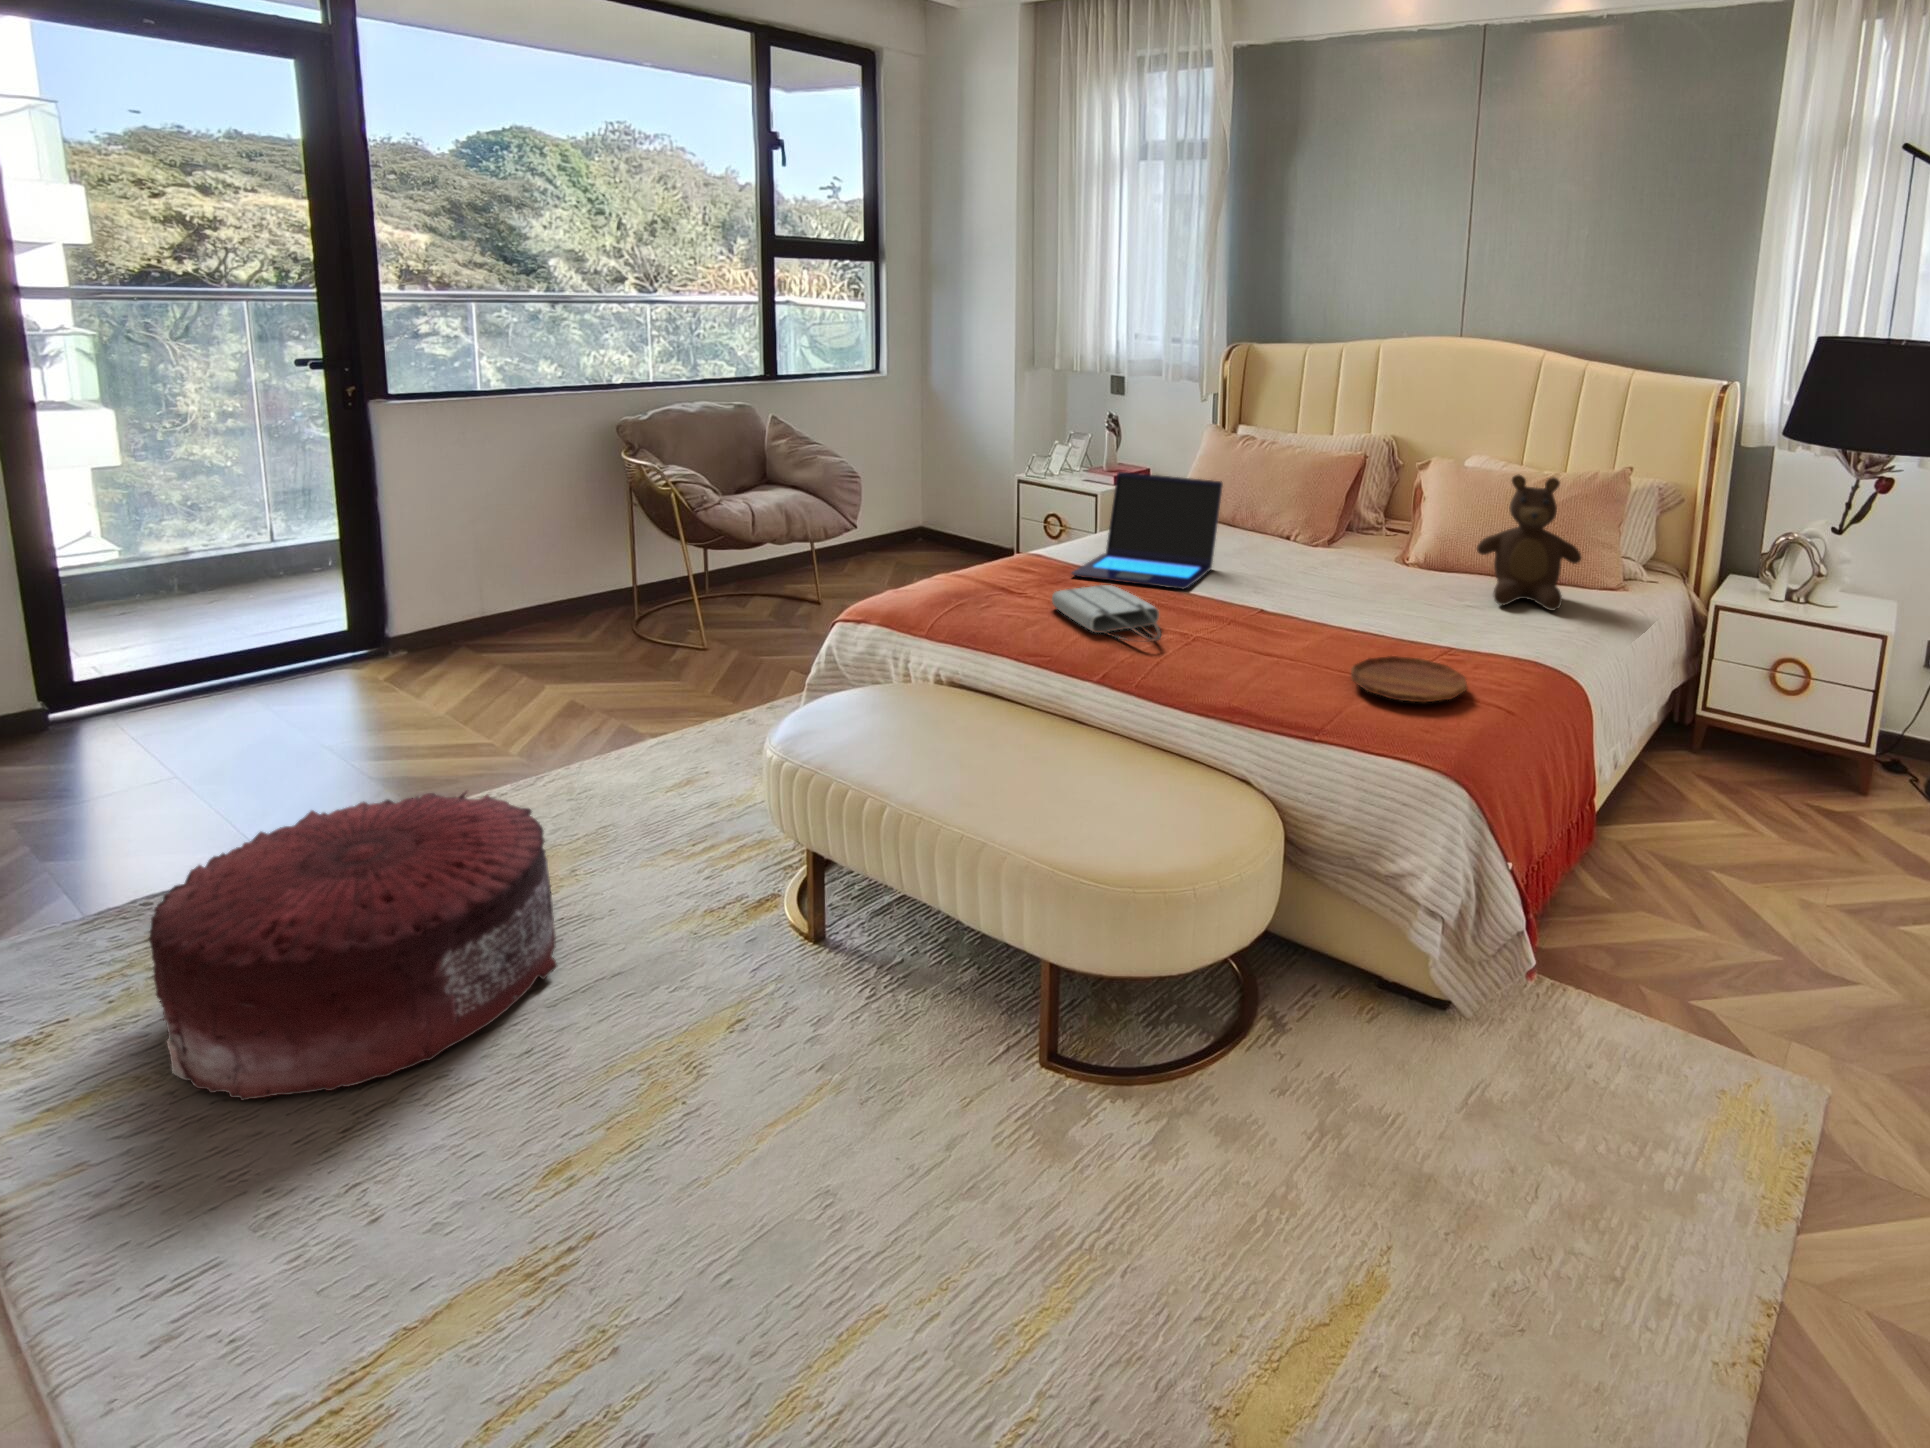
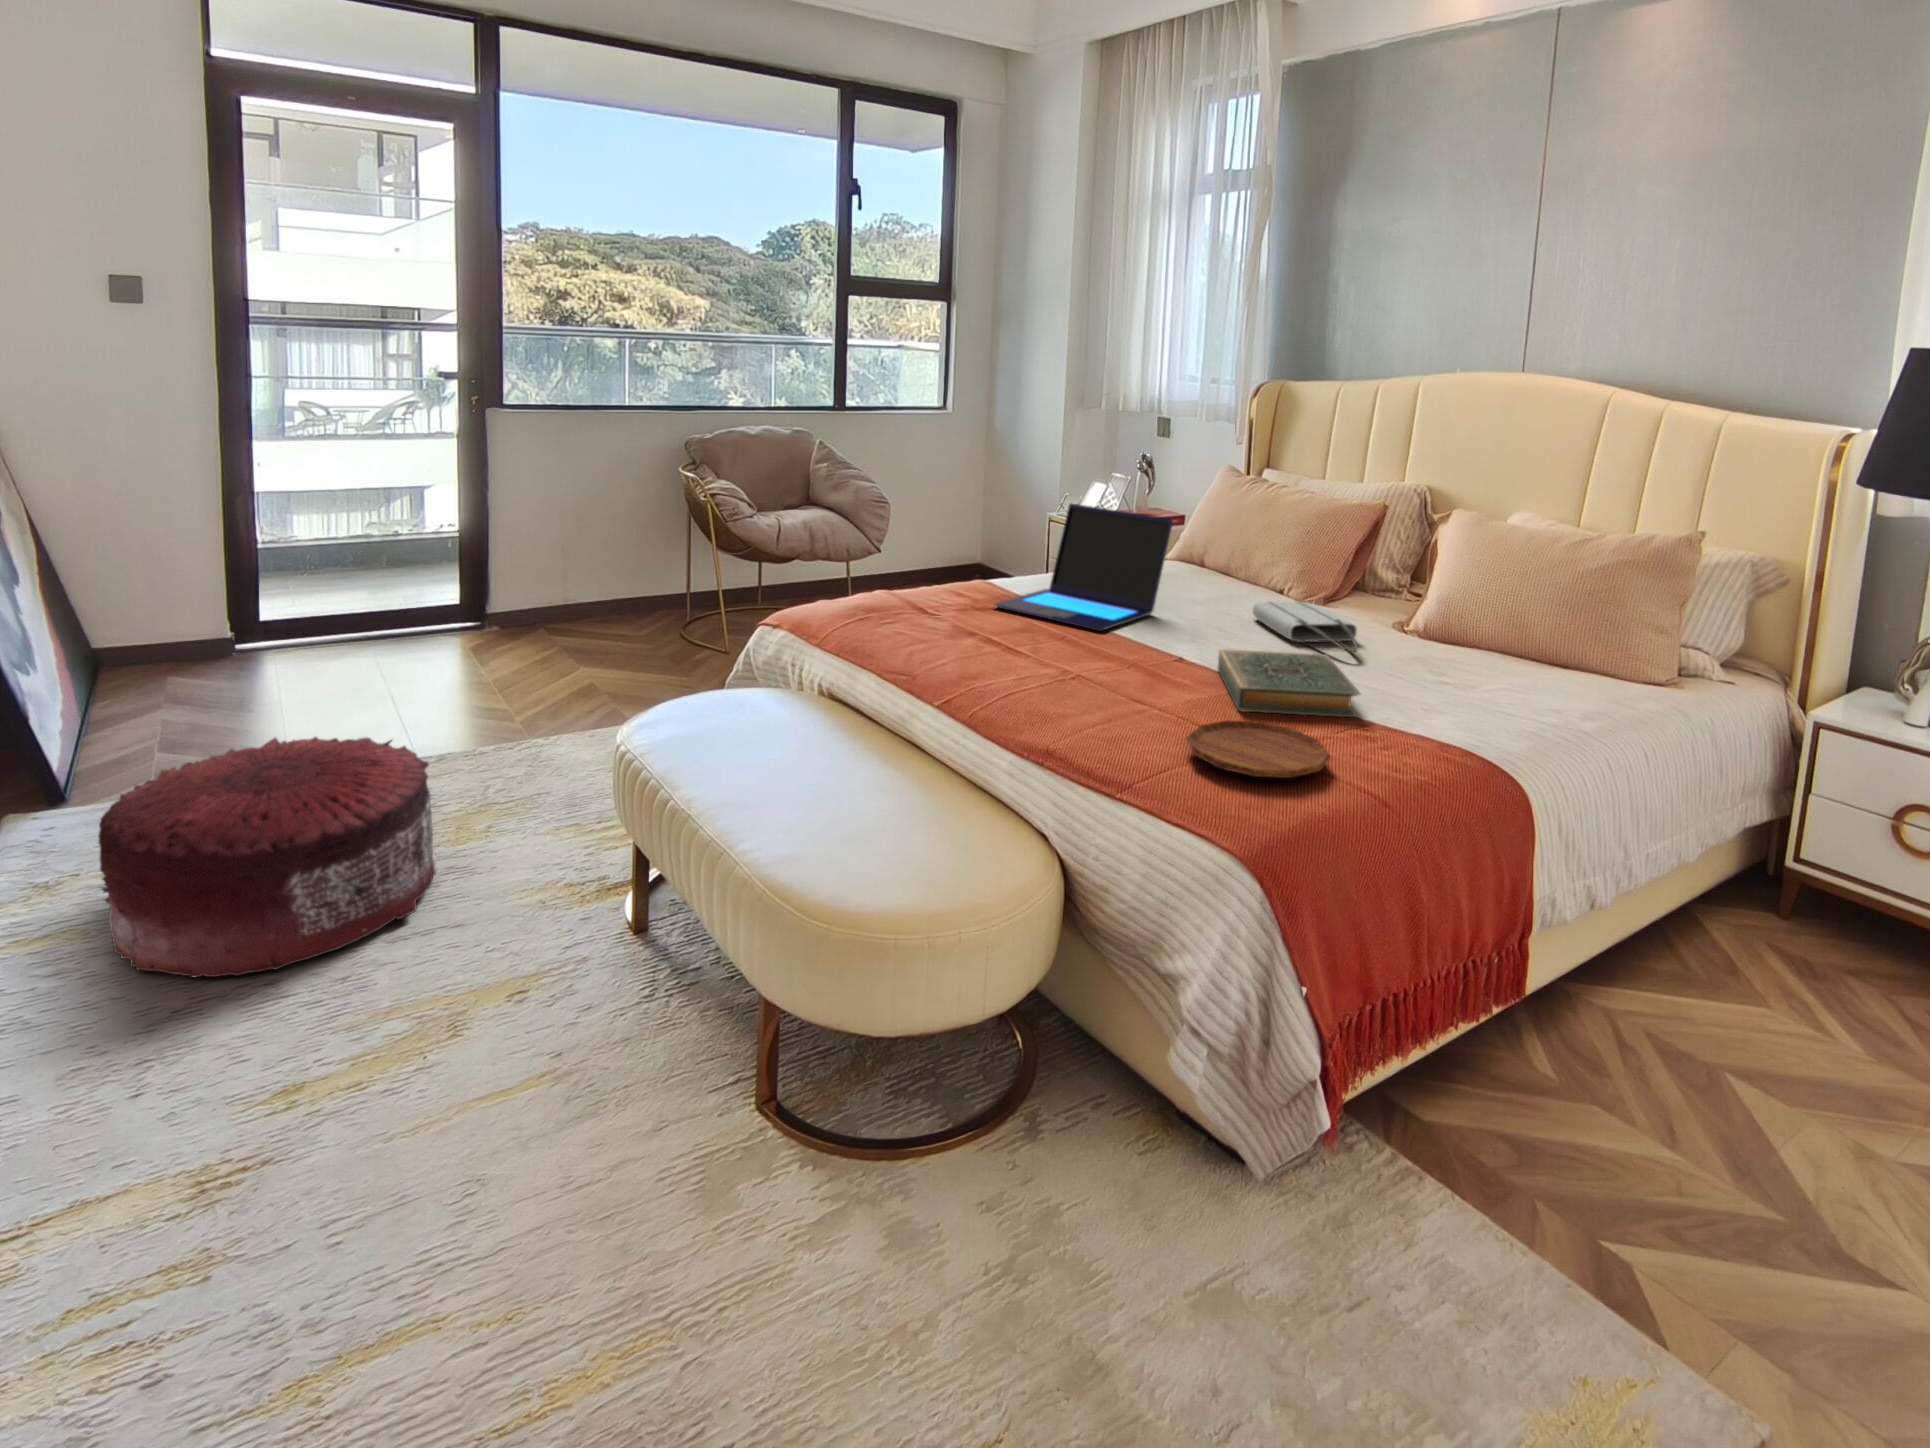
teddy bear: present [1477,475,1581,610] -> none [1456,527,1592,699]
tote bag: present [1052,585,1161,642] -> present [1253,602,1358,652]
hardback book: none [1310,592,1449,649] -> present [1218,649,1361,717]

